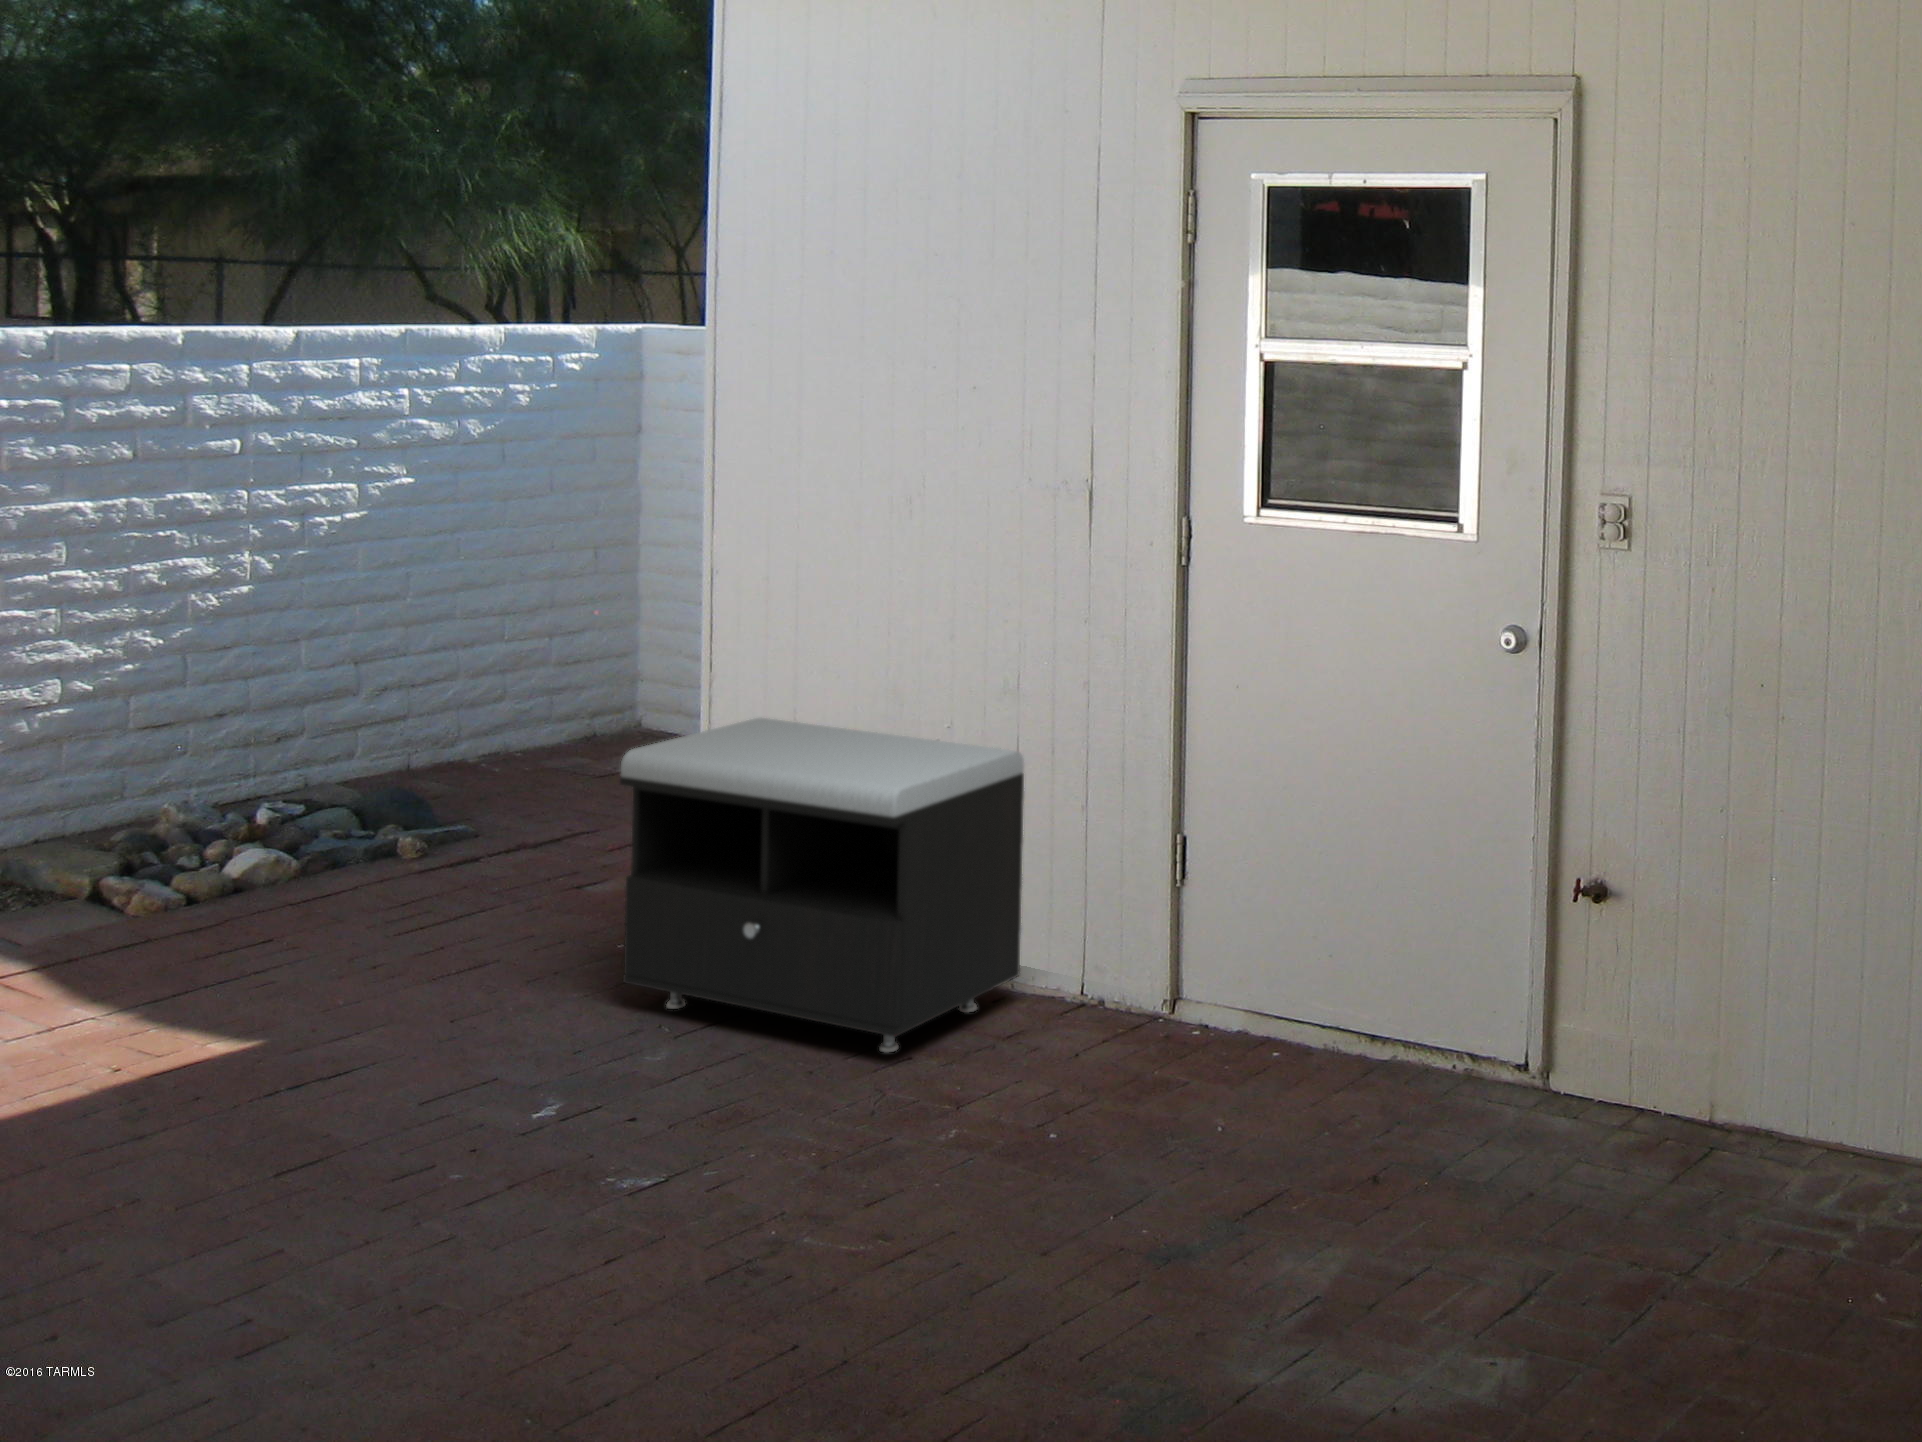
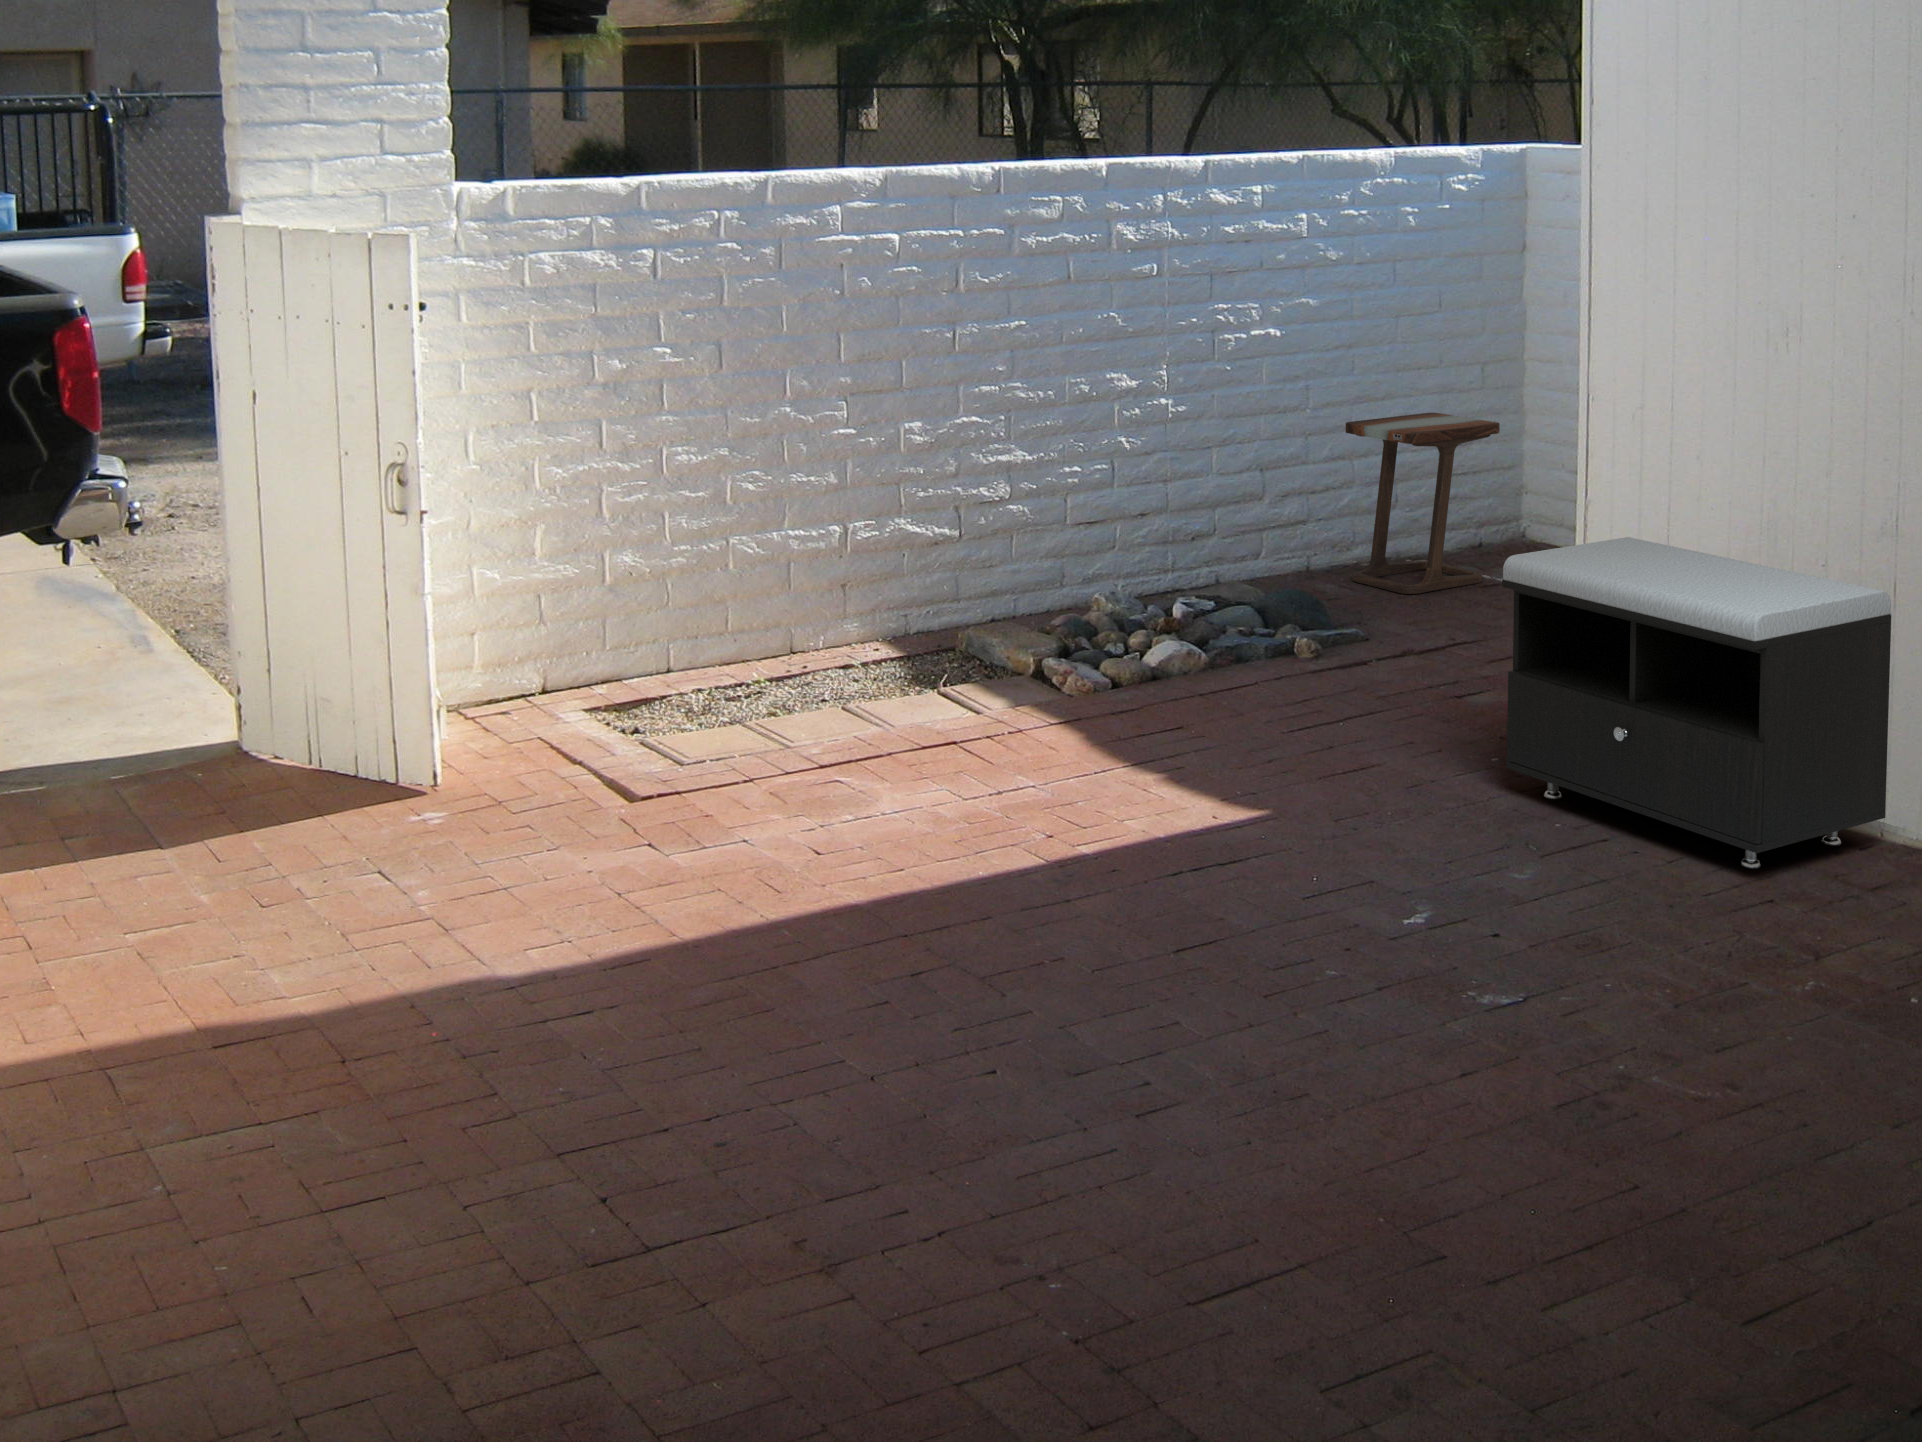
side table: none [442,597,641,794] -> present [1346,413,1502,594]

